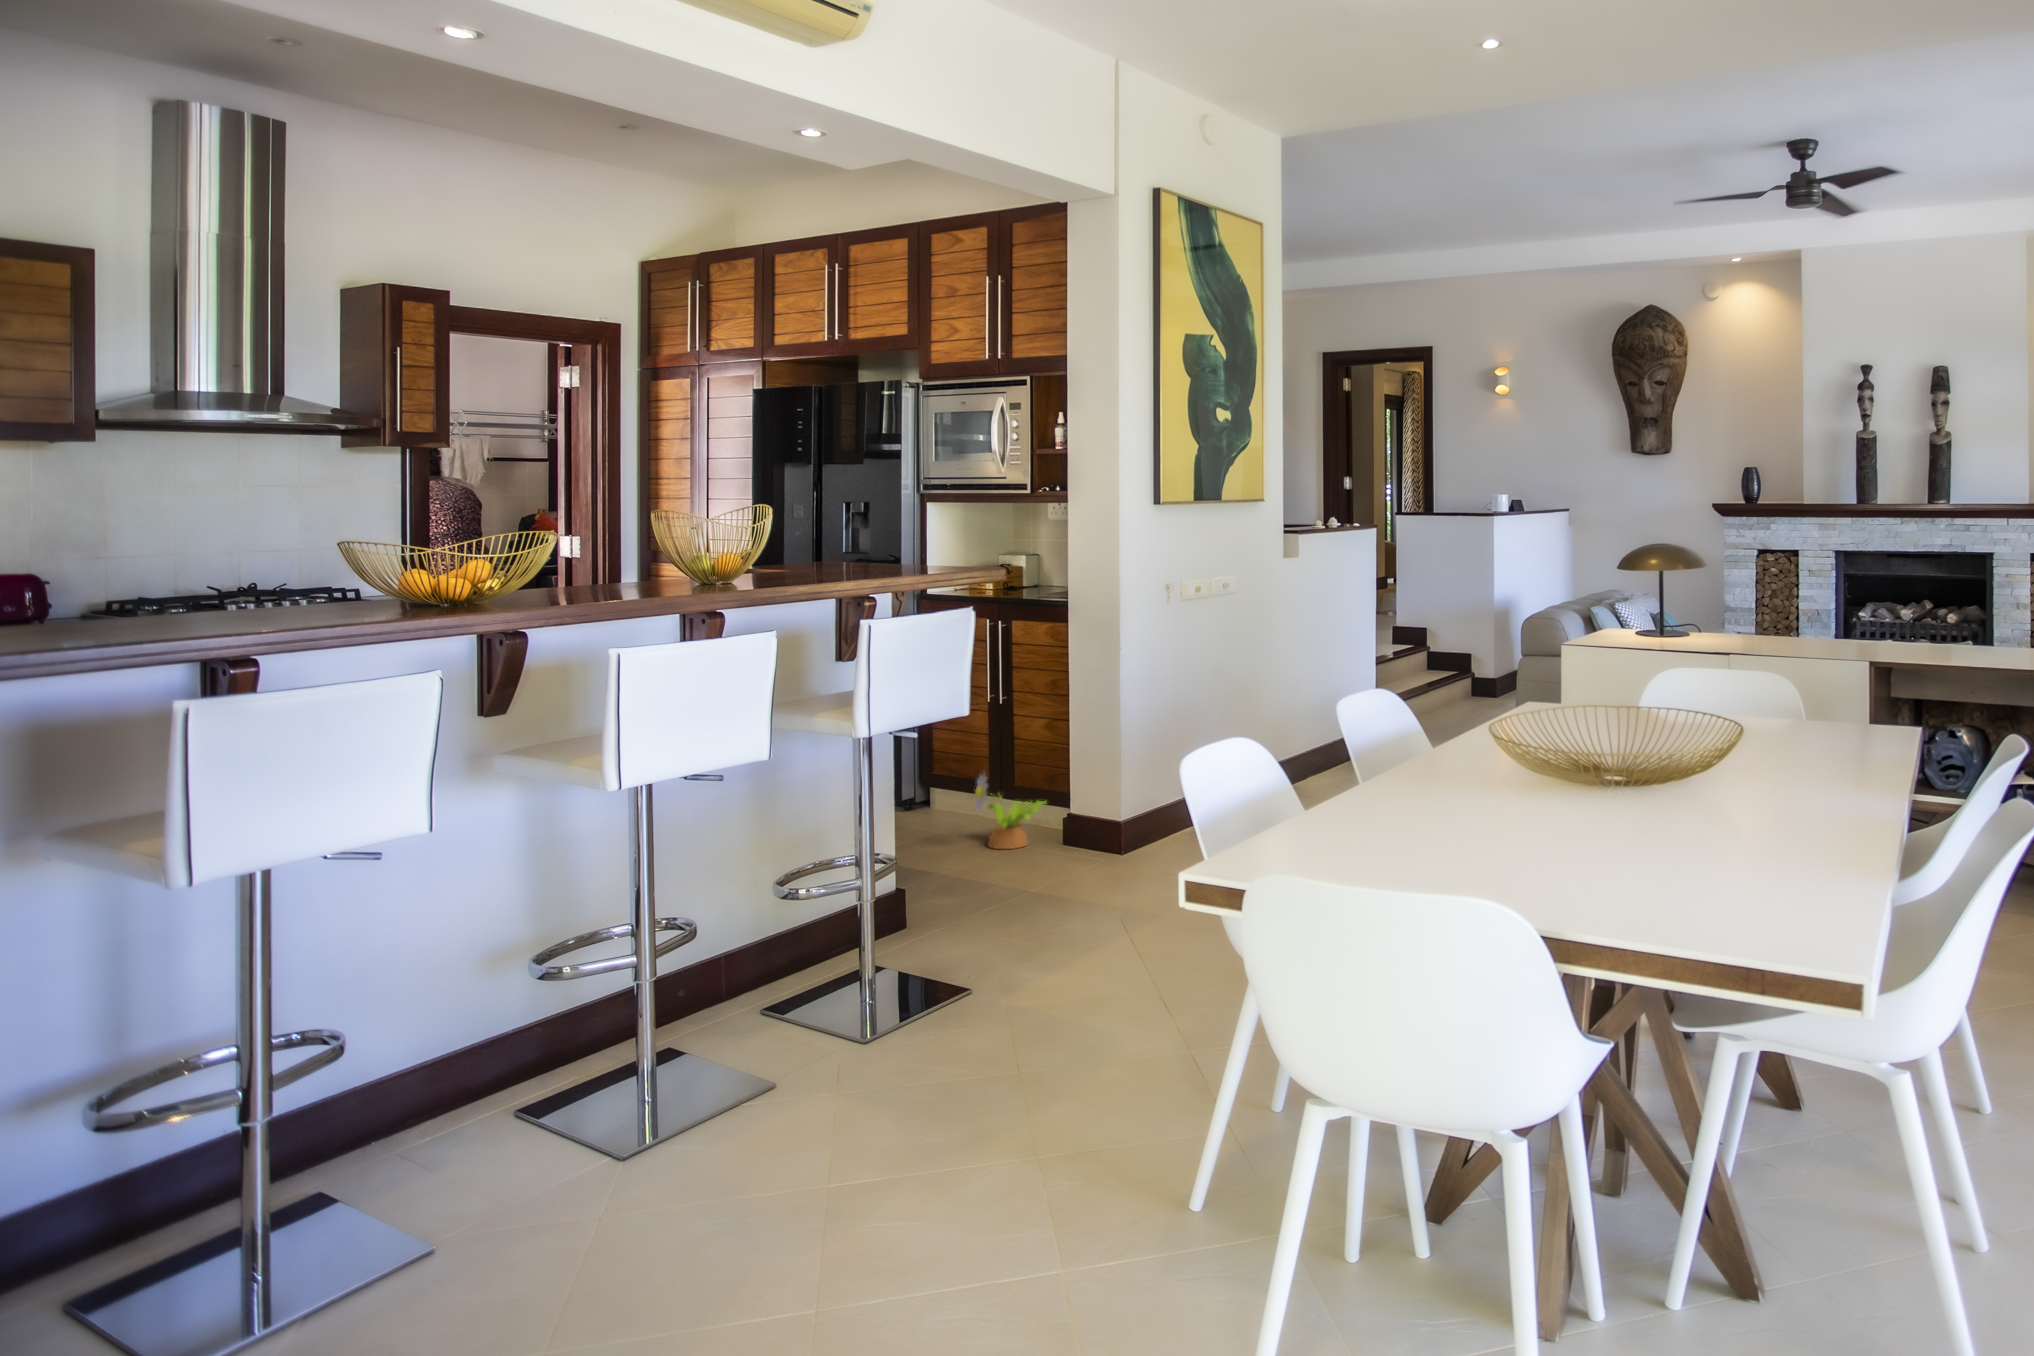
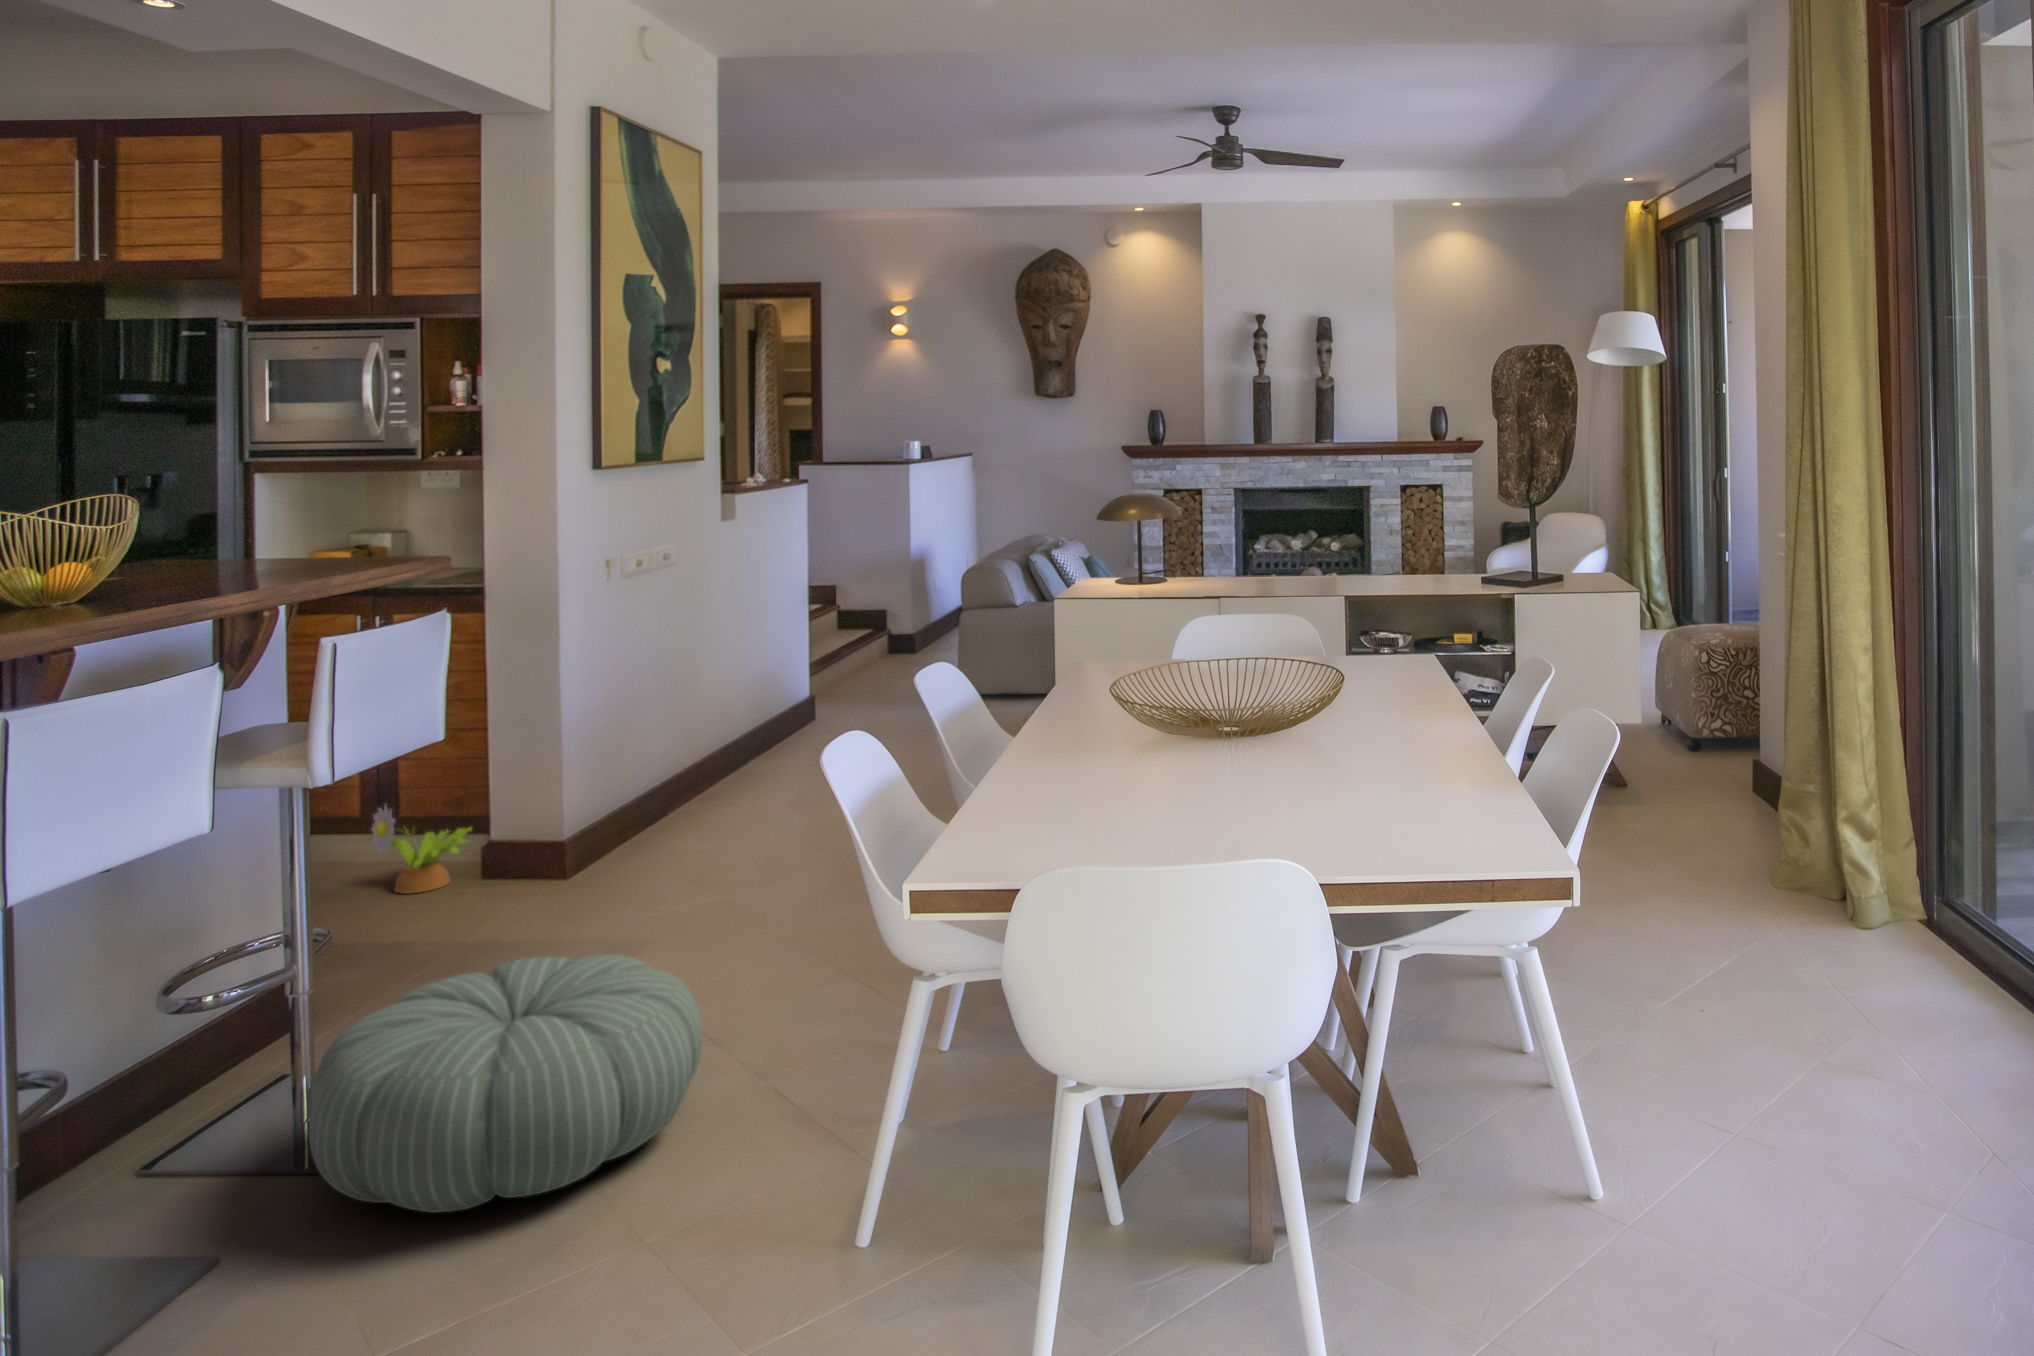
pouf: none [815,898,1118,1093] -> present [309,954,702,1213]

